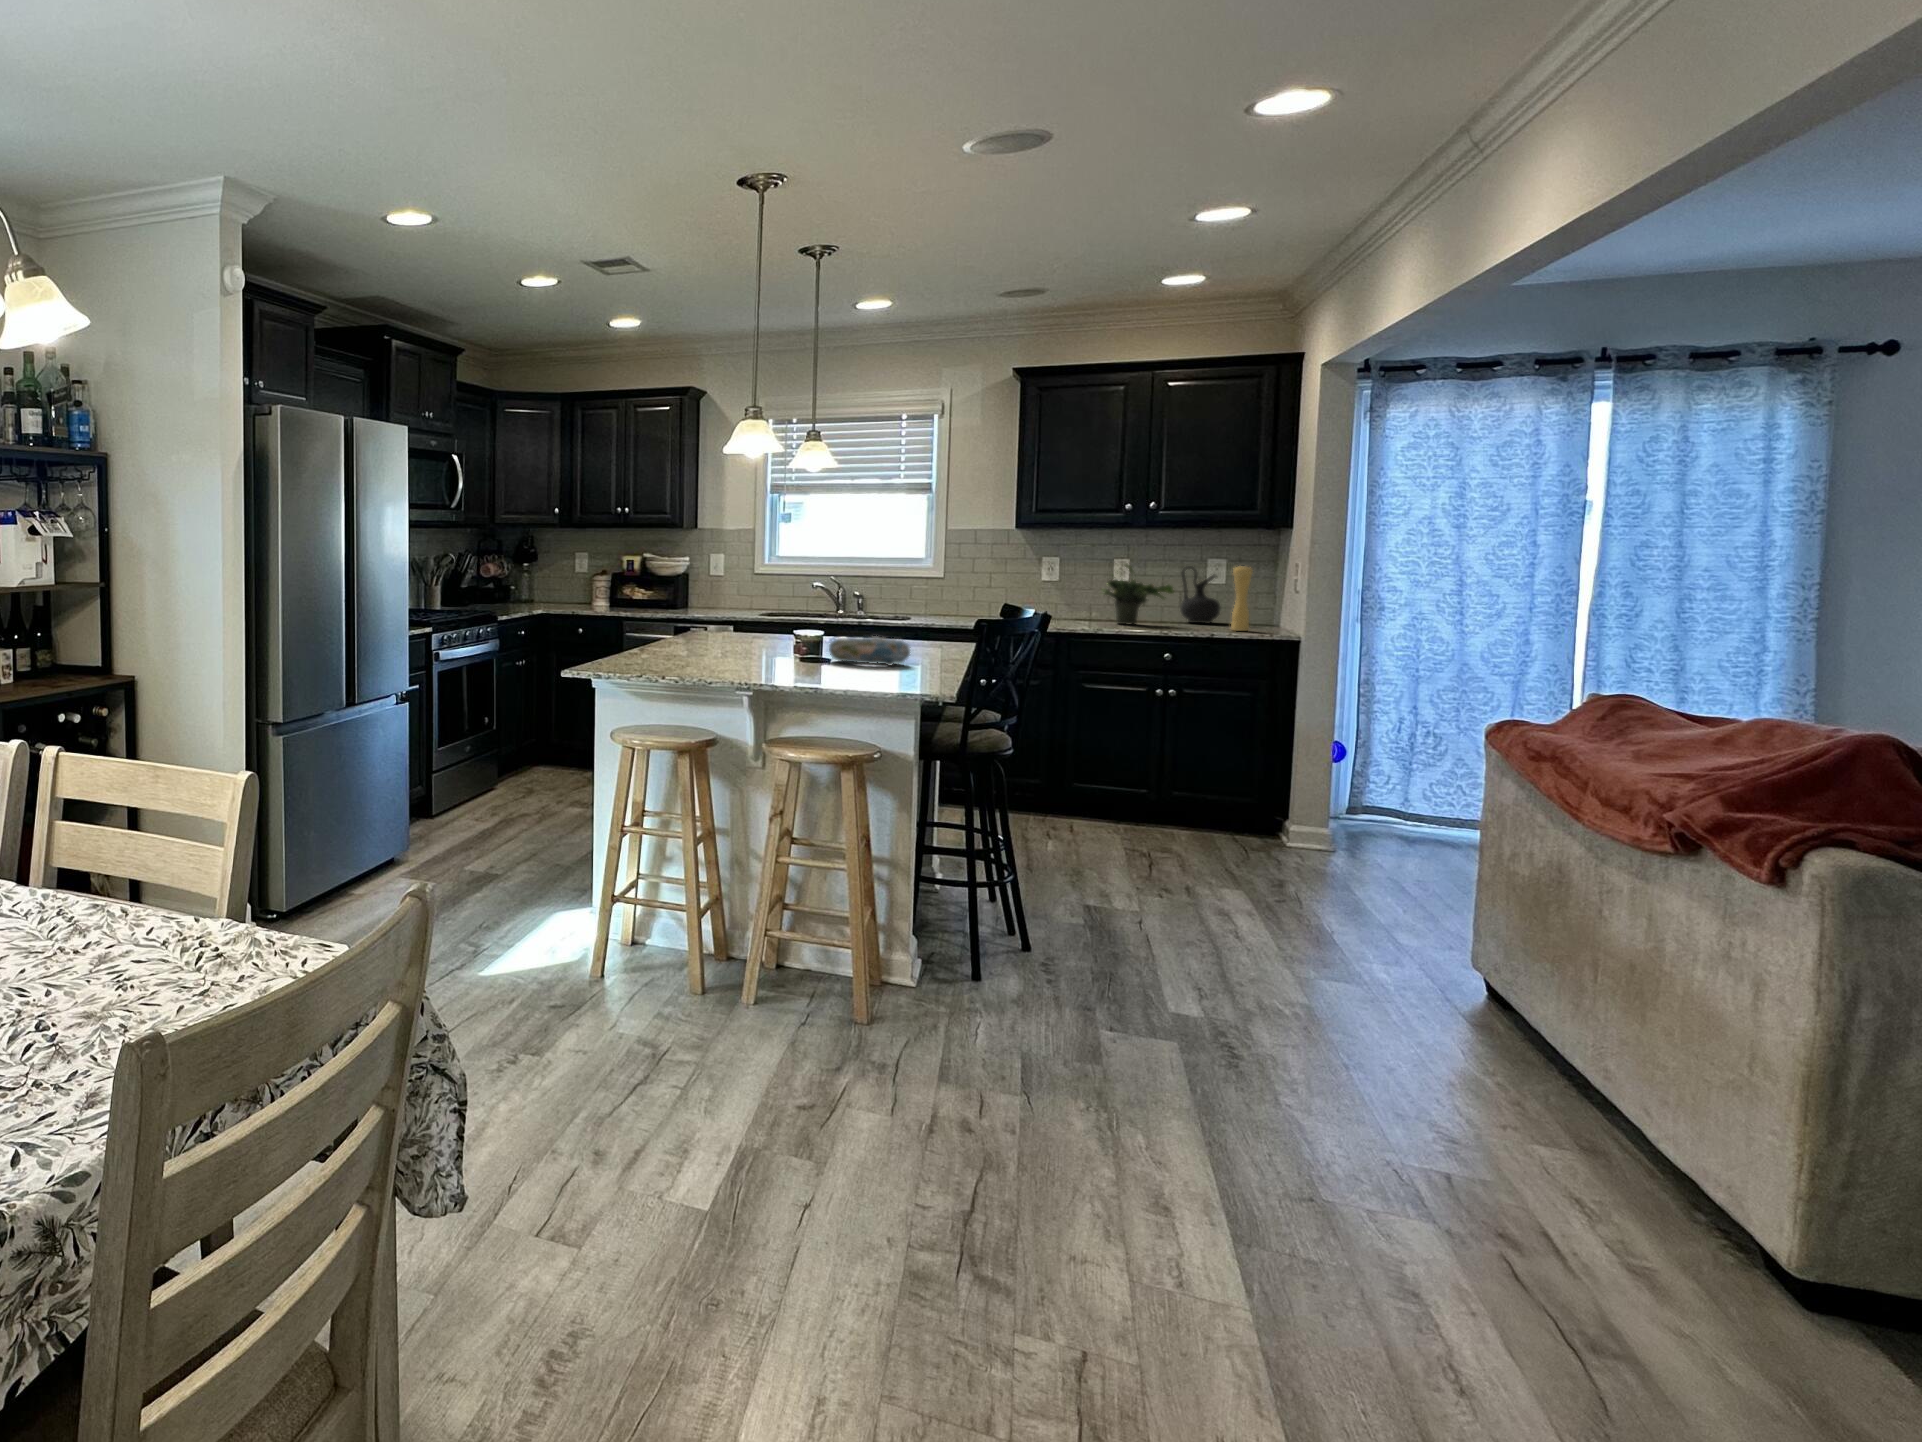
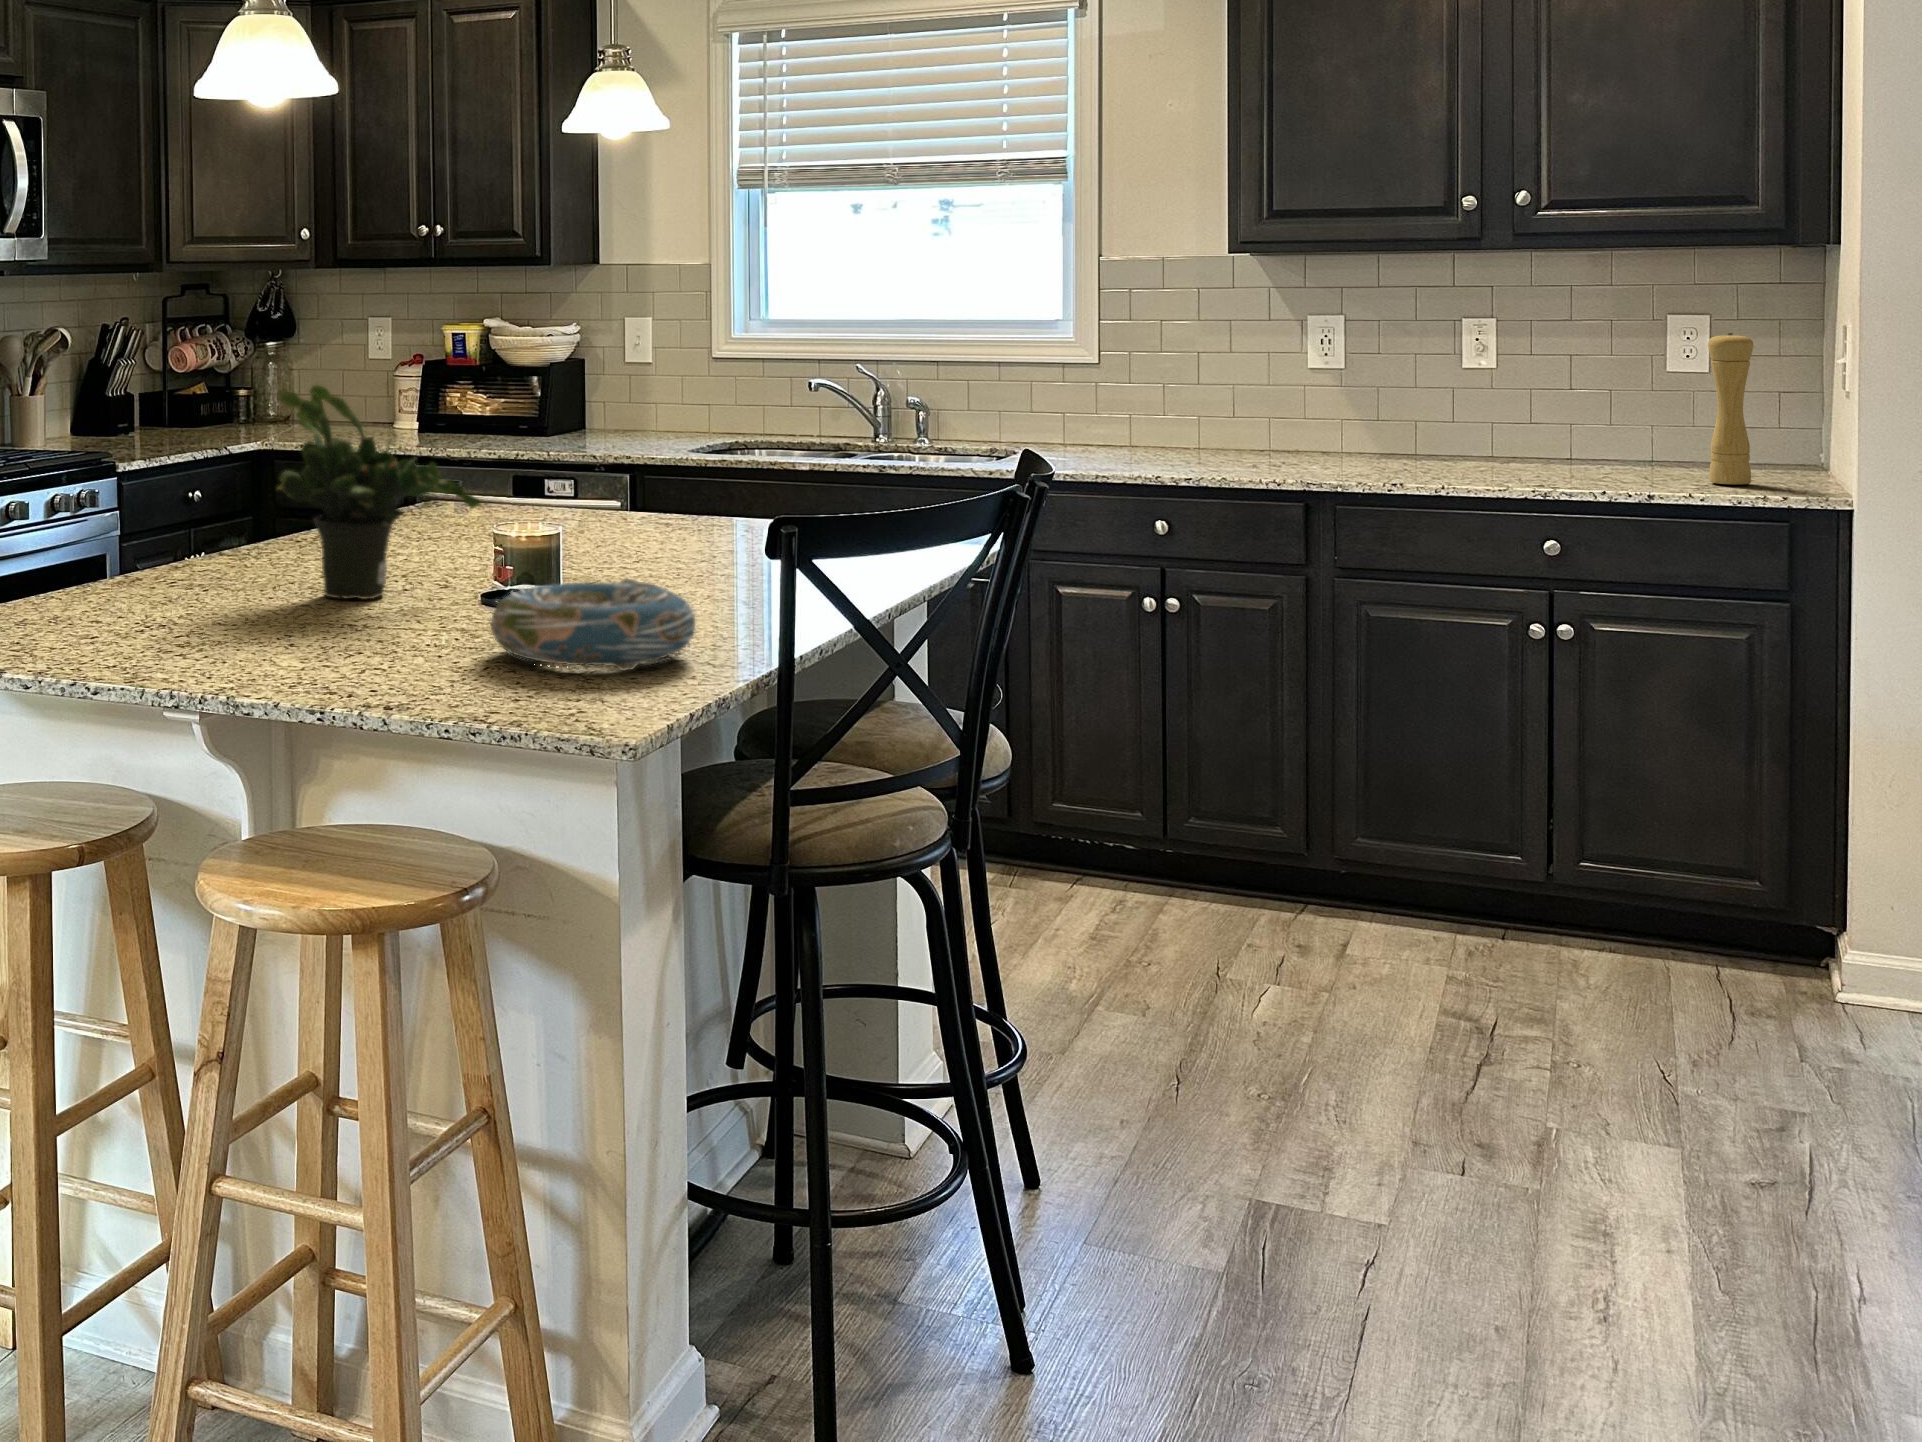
potted plant: present [1102,564,1174,624] -> present [278,385,480,599]
ceramic jug: present [1180,566,1220,623] -> none [1606,331,1697,461]

